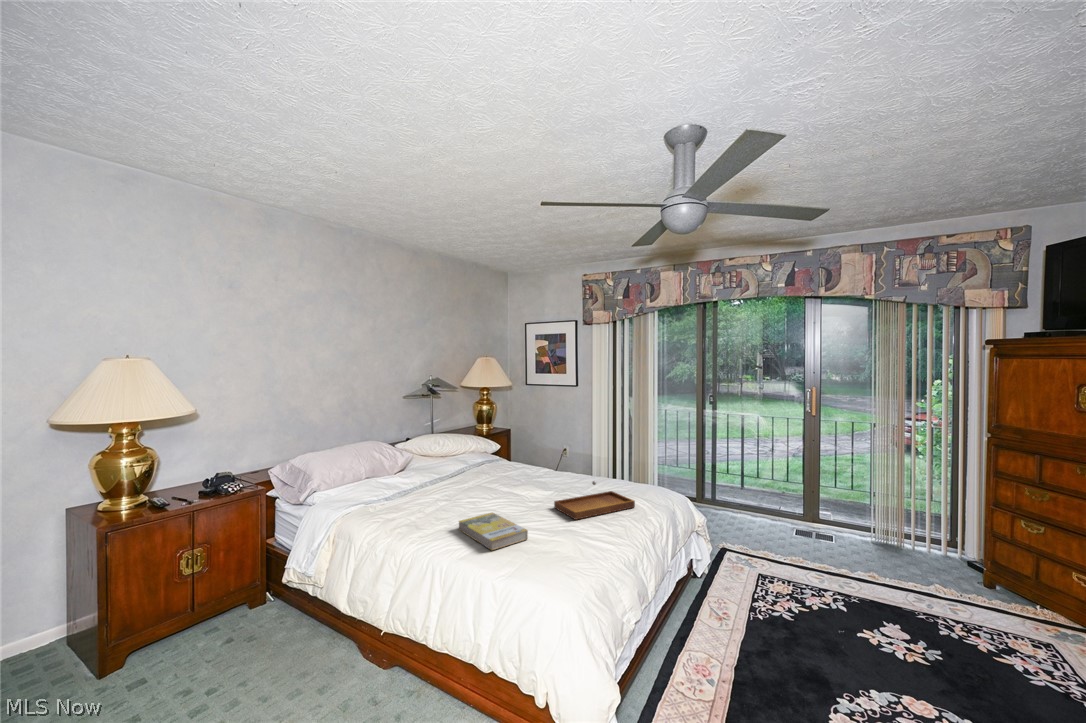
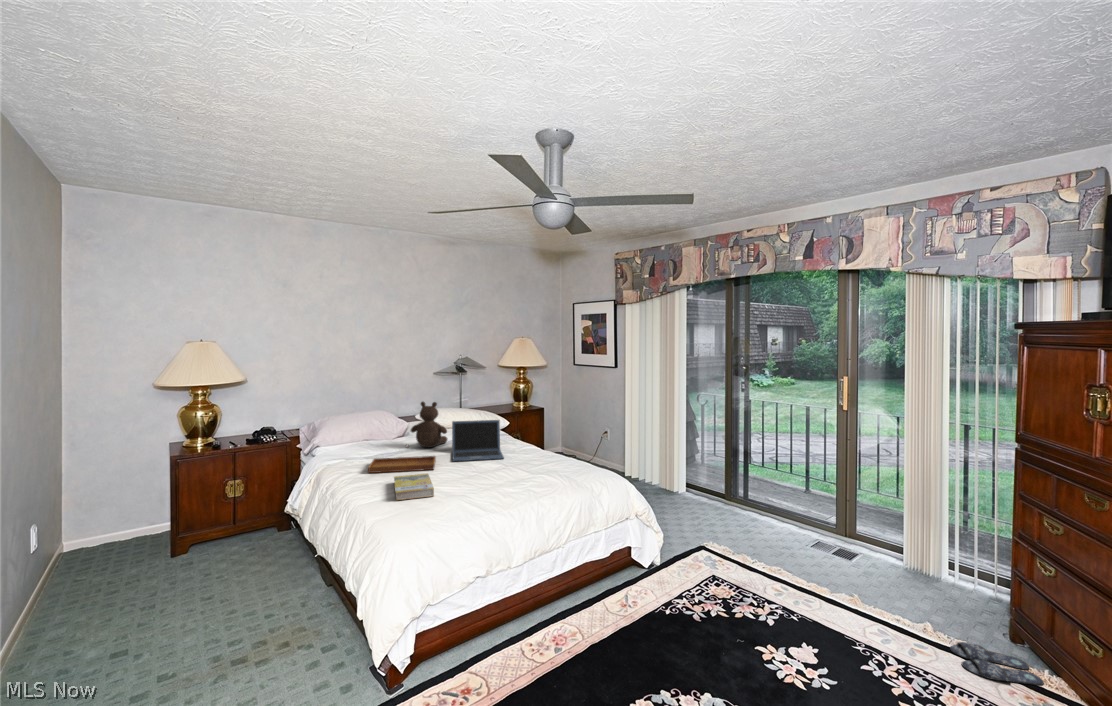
teddy bear: none [418,428,463,481] -> present [411,402,447,447]
laptop: none [473,444,542,495] -> present [452,420,504,461]
tray: present [554,481,635,520] -> present [368,445,436,473]
slippers: none [979,606,1059,635] -> present [950,642,1044,685]

